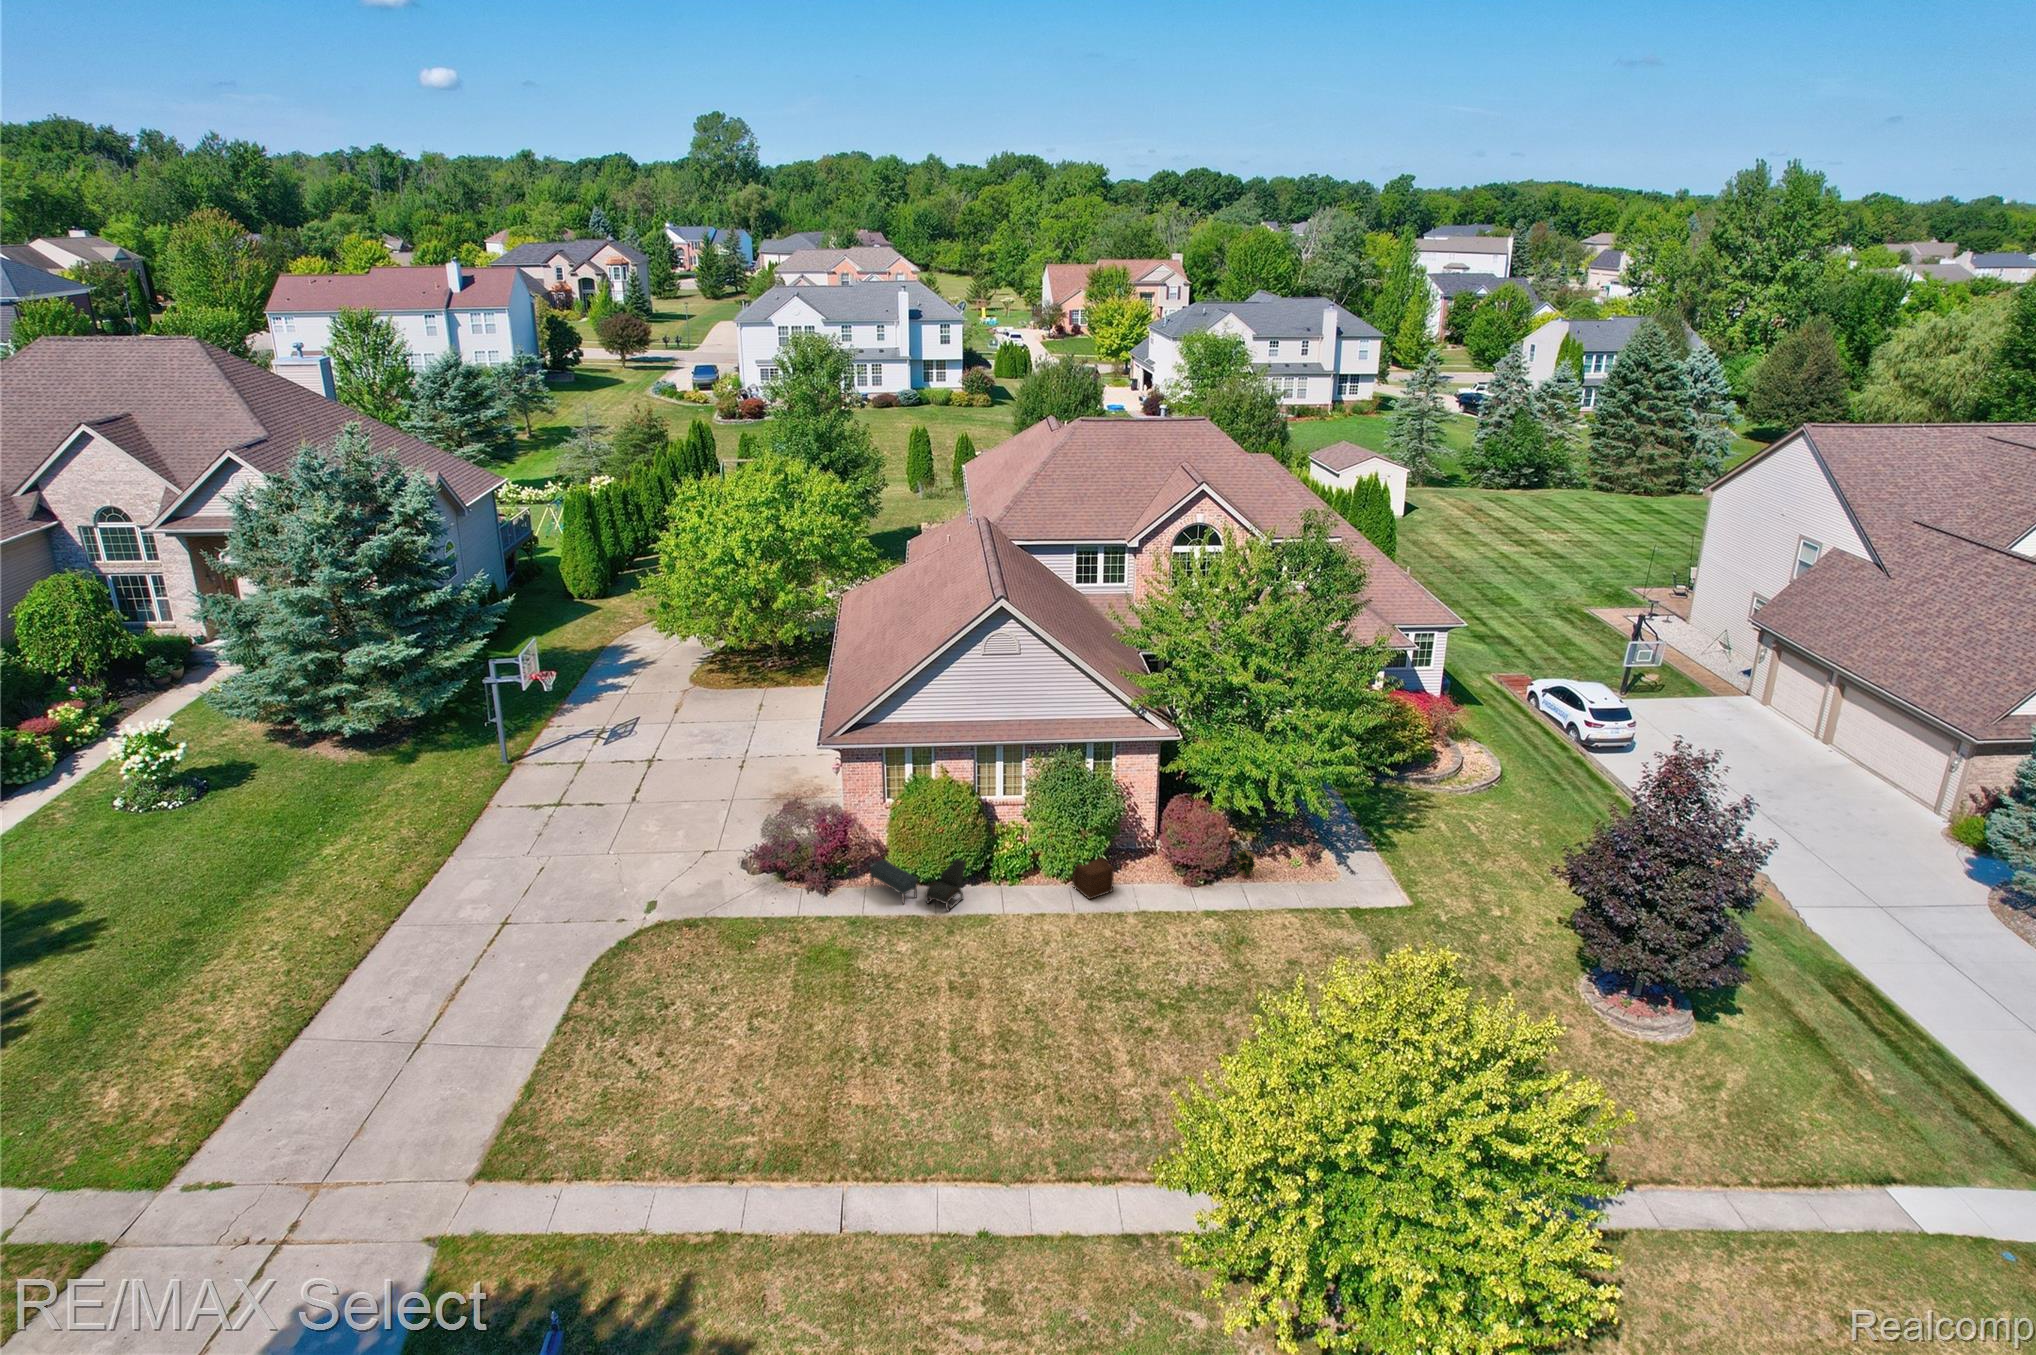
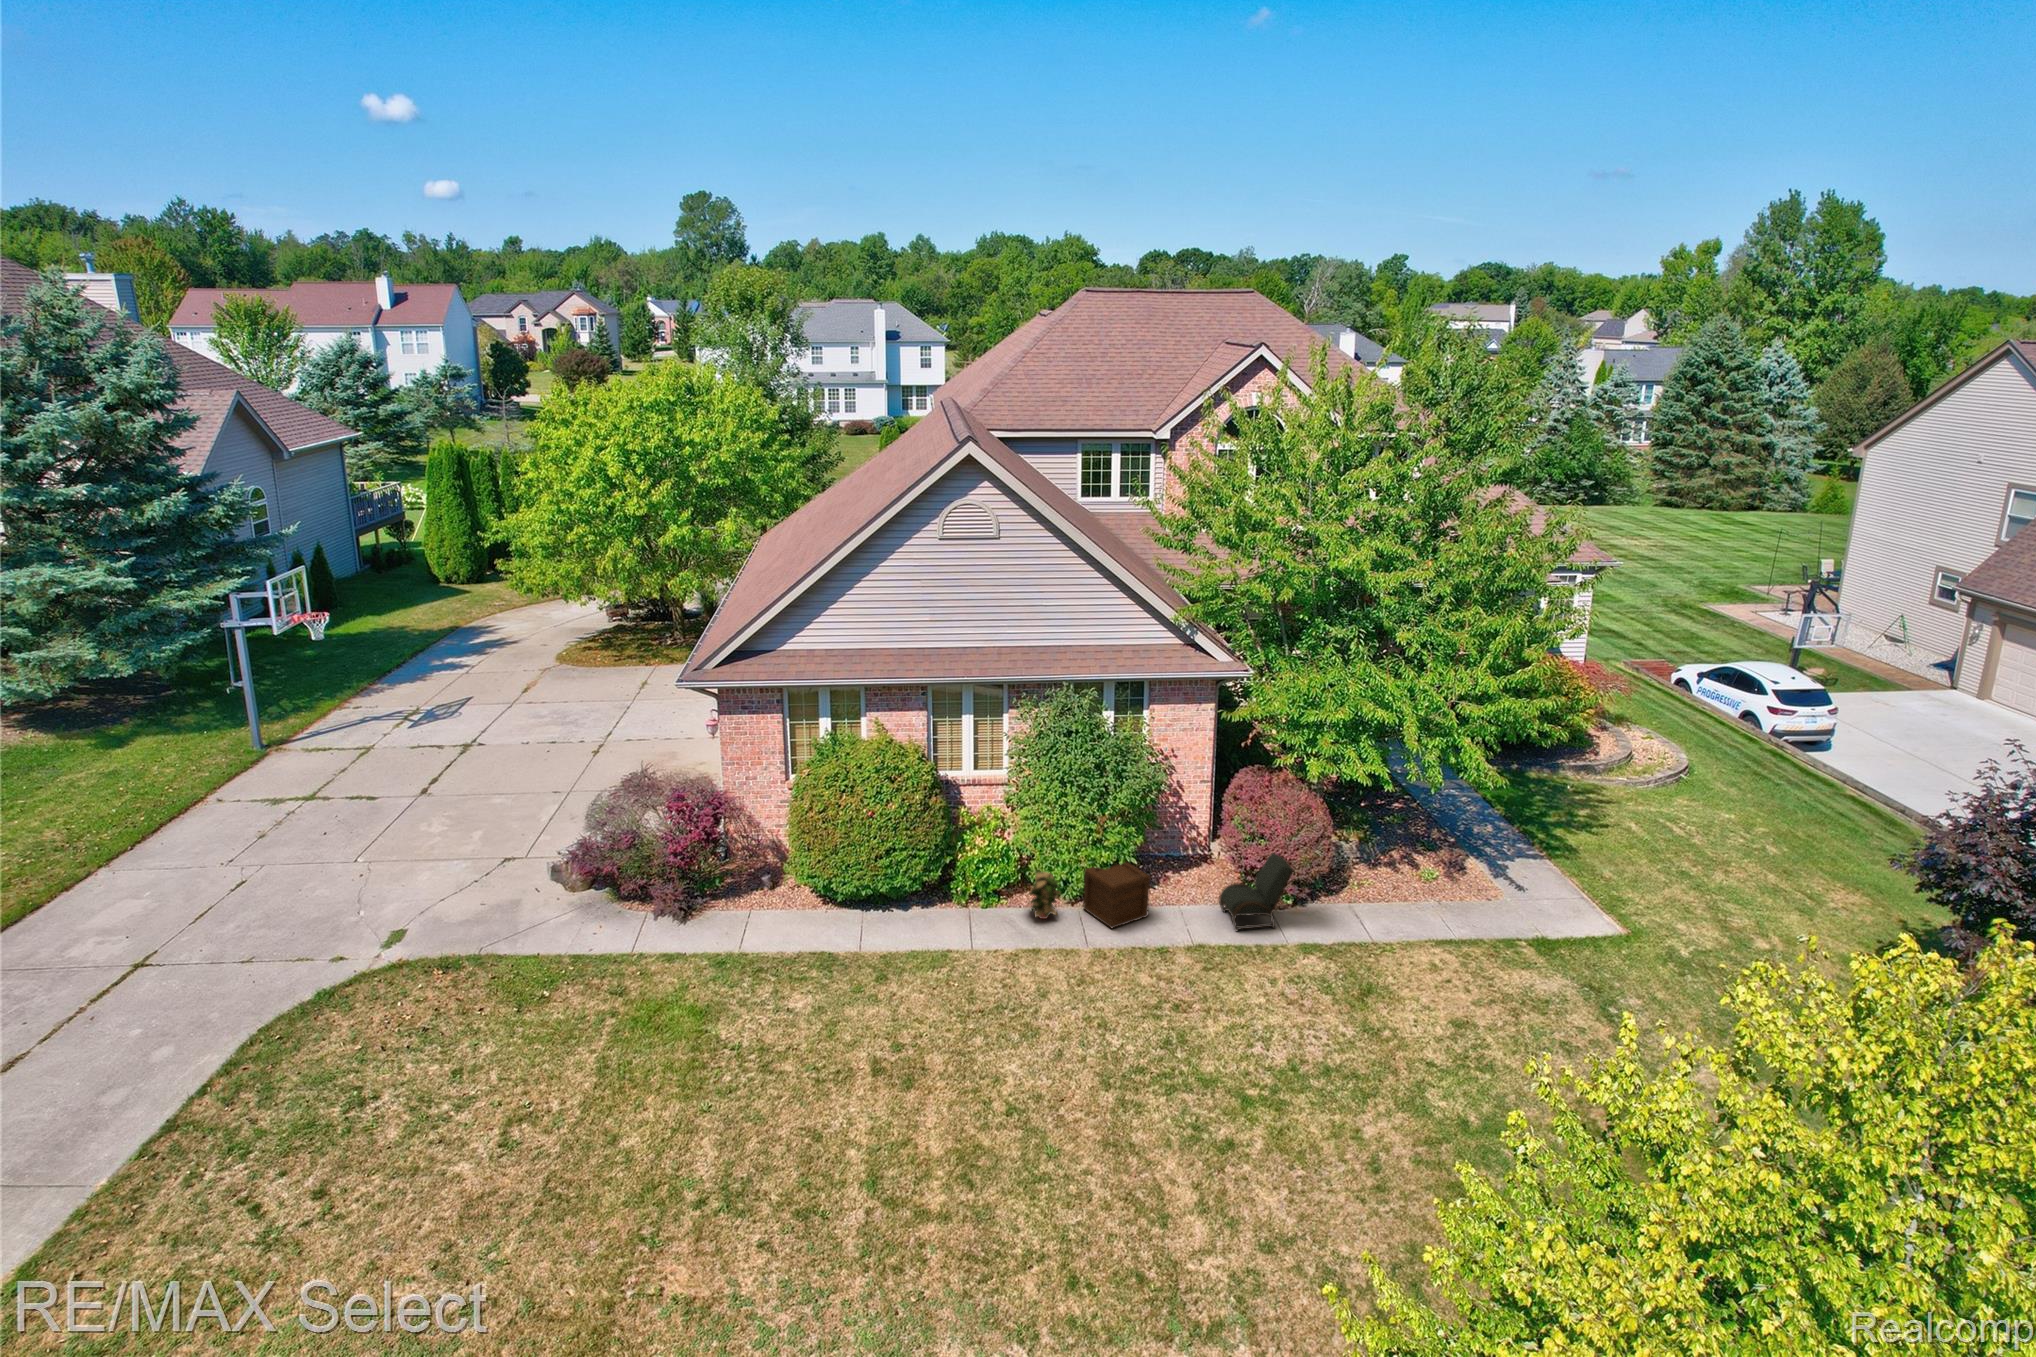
decorative plant: present [1236,849,1255,877] -> present [1029,871,1061,919]
bench: present [870,859,918,903] -> none [758,866,834,936]
lounge chair: present [925,859,966,911] -> present [1219,853,1294,931]

